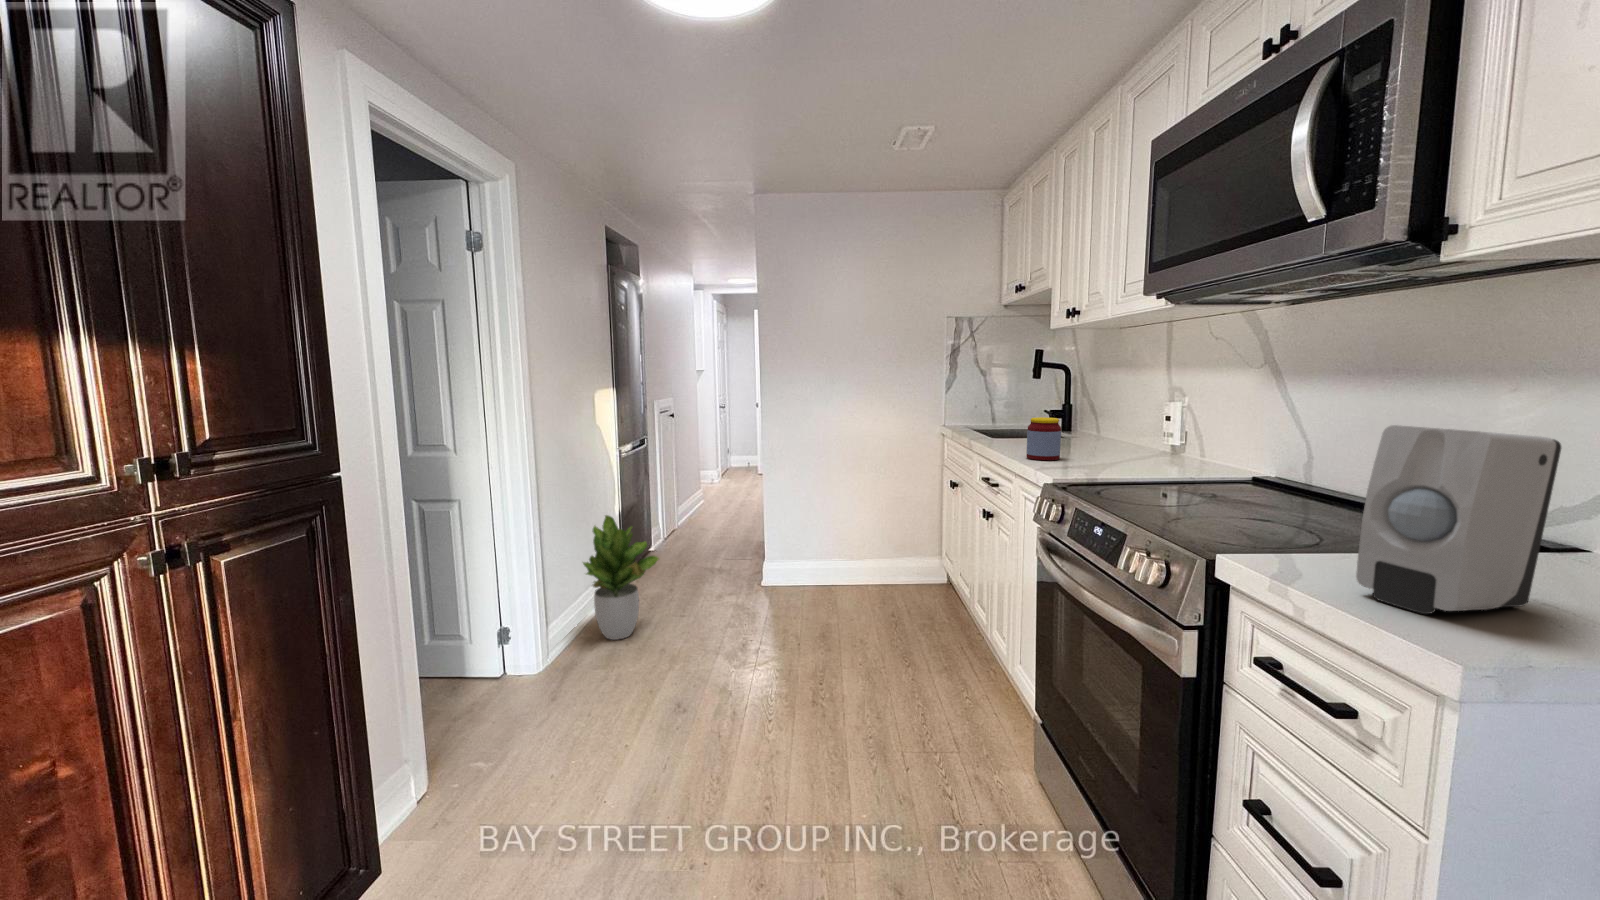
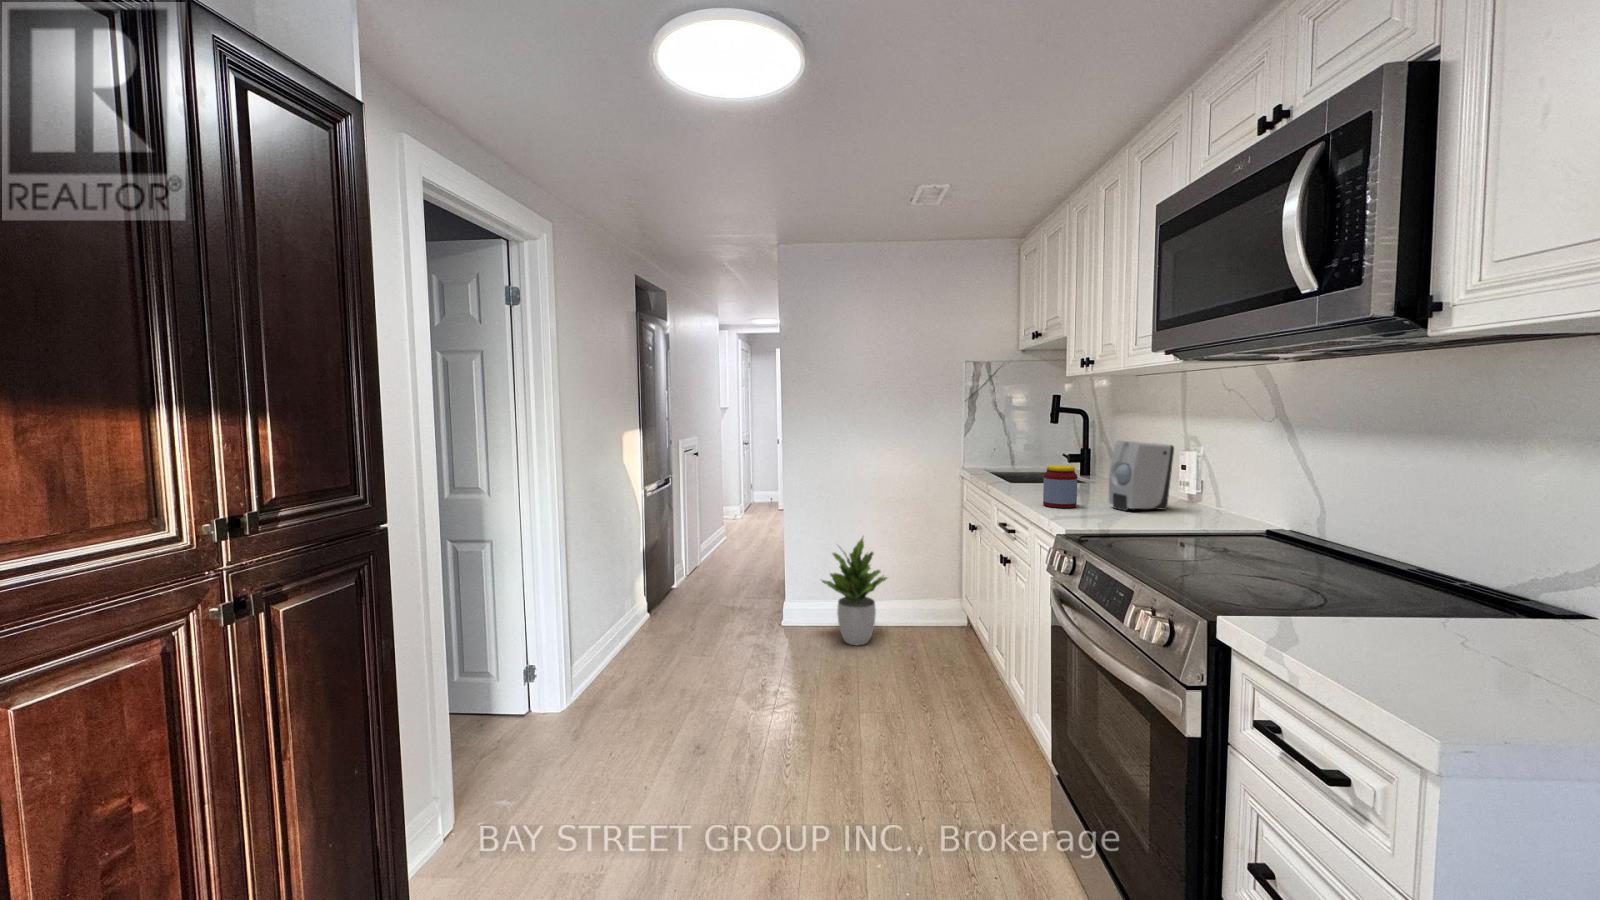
soap dispenser: present [1356,425,1561,614] -> present [1109,440,1174,511]
potted plant: present [583,515,659,640] -> present [822,538,887,645]

